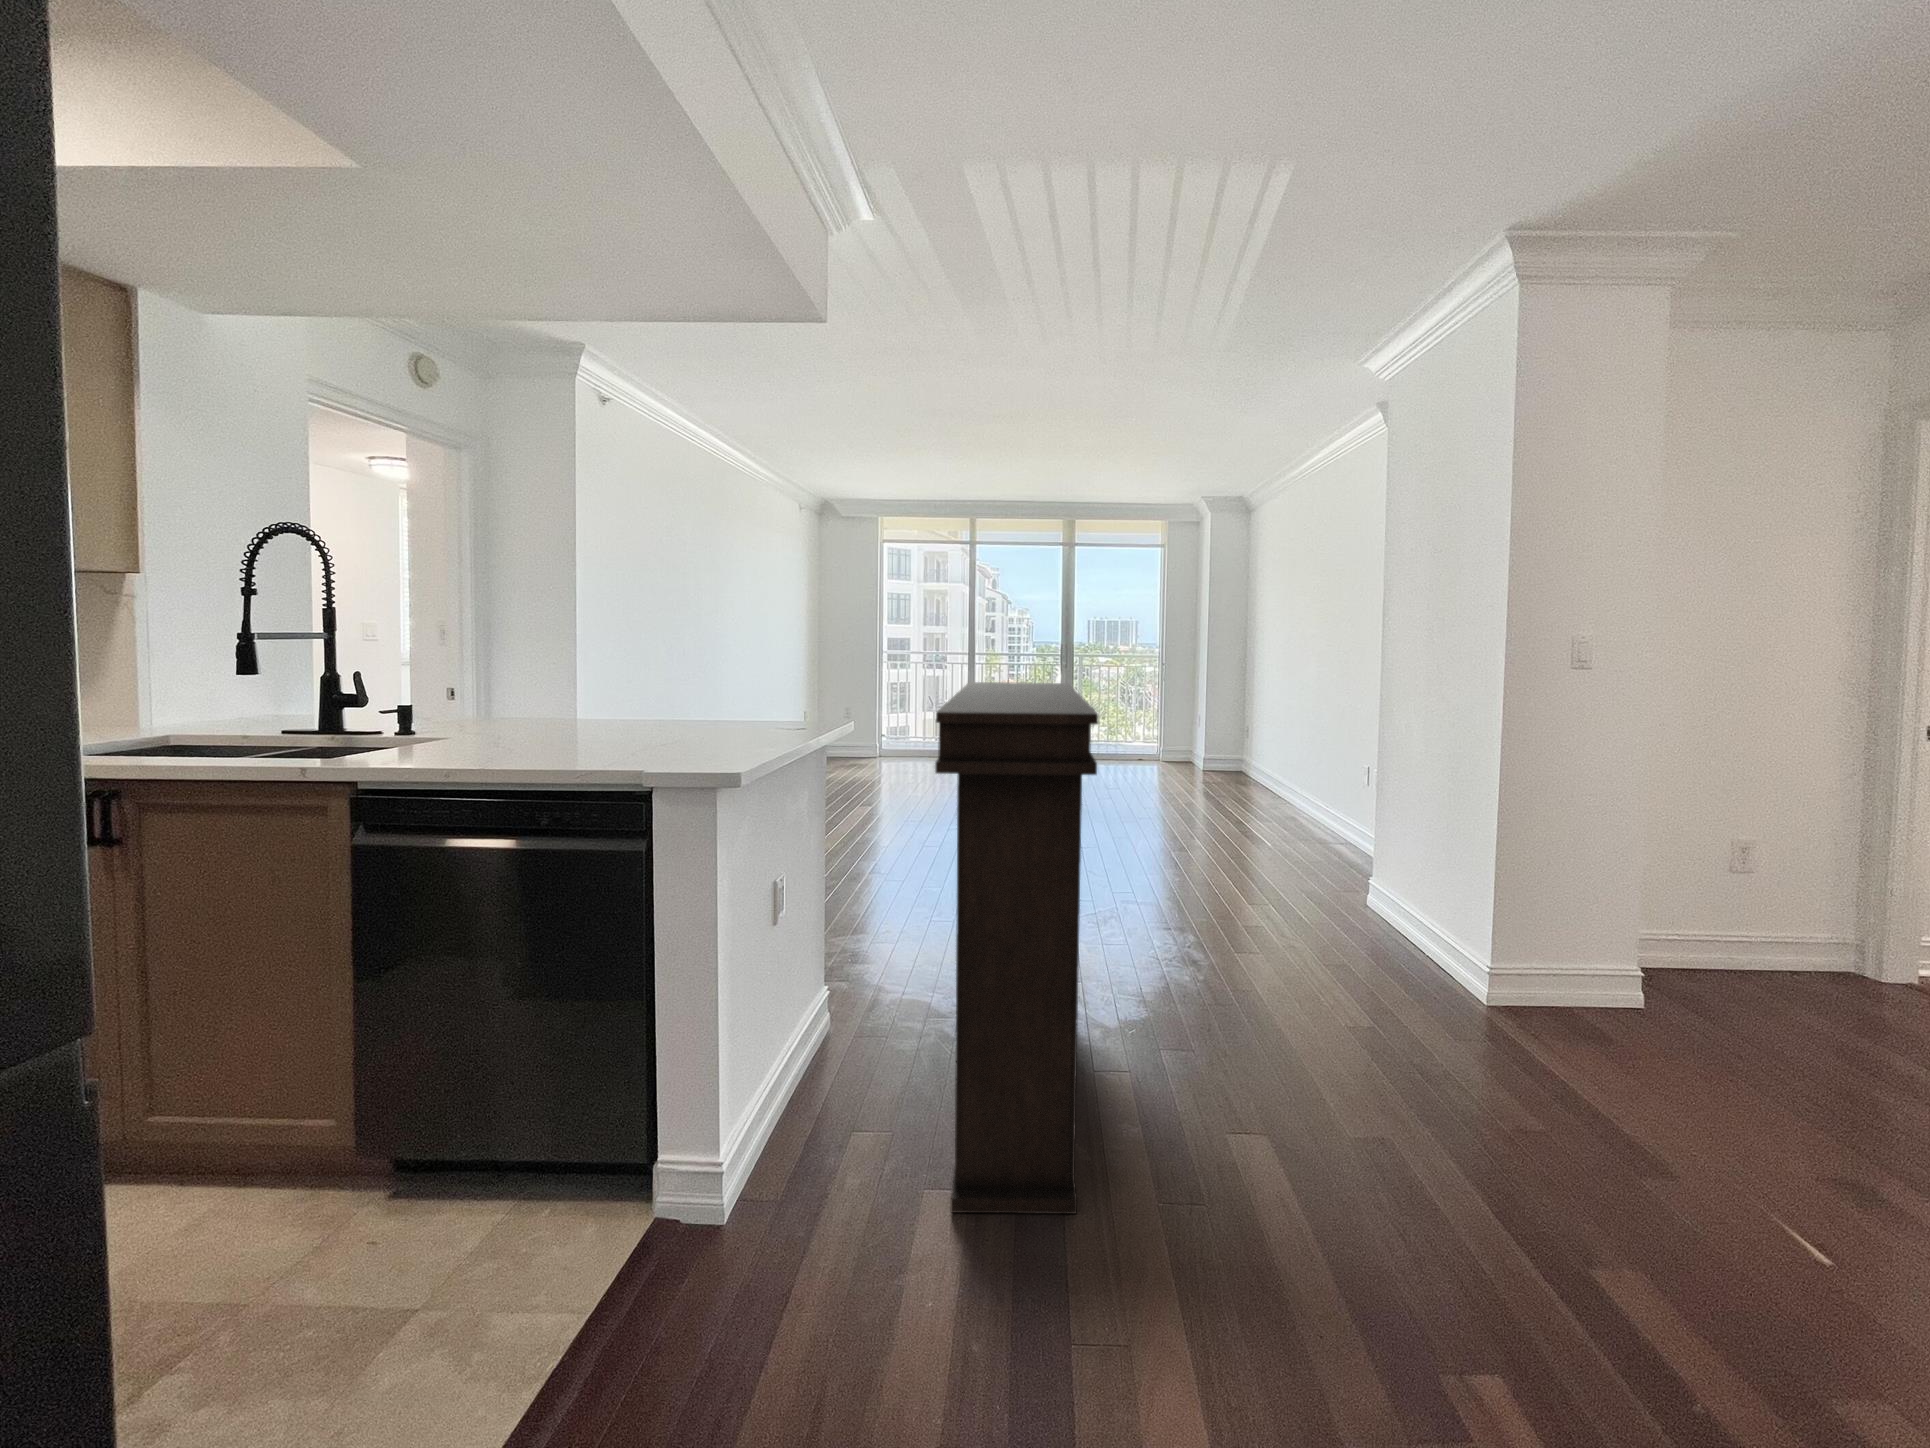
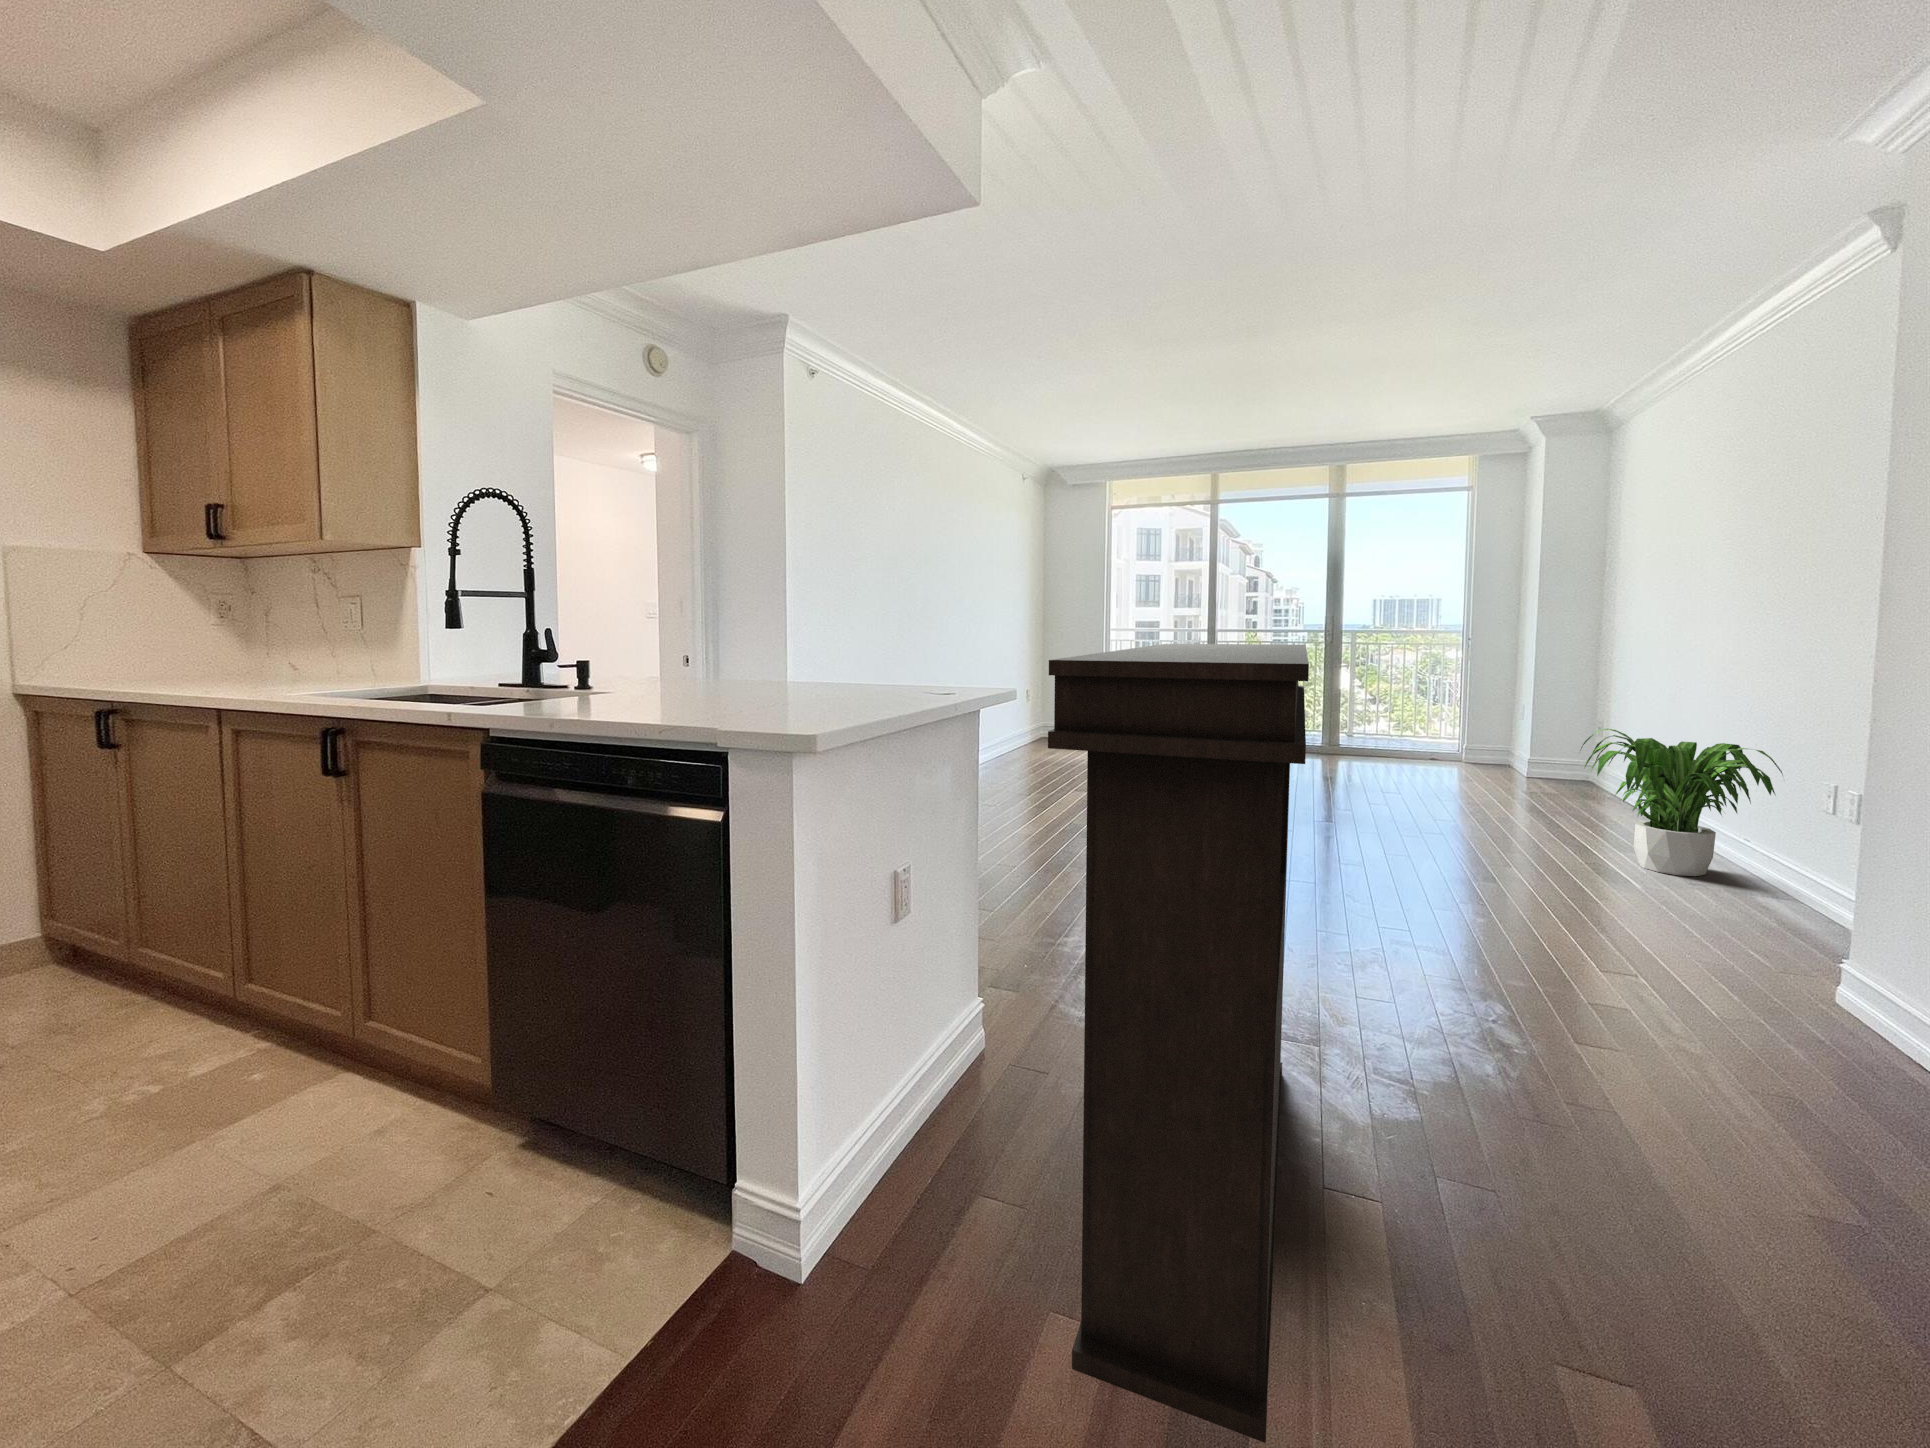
potted plant: none [1232,731,1345,835] -> present [1580,729,1782,876]

